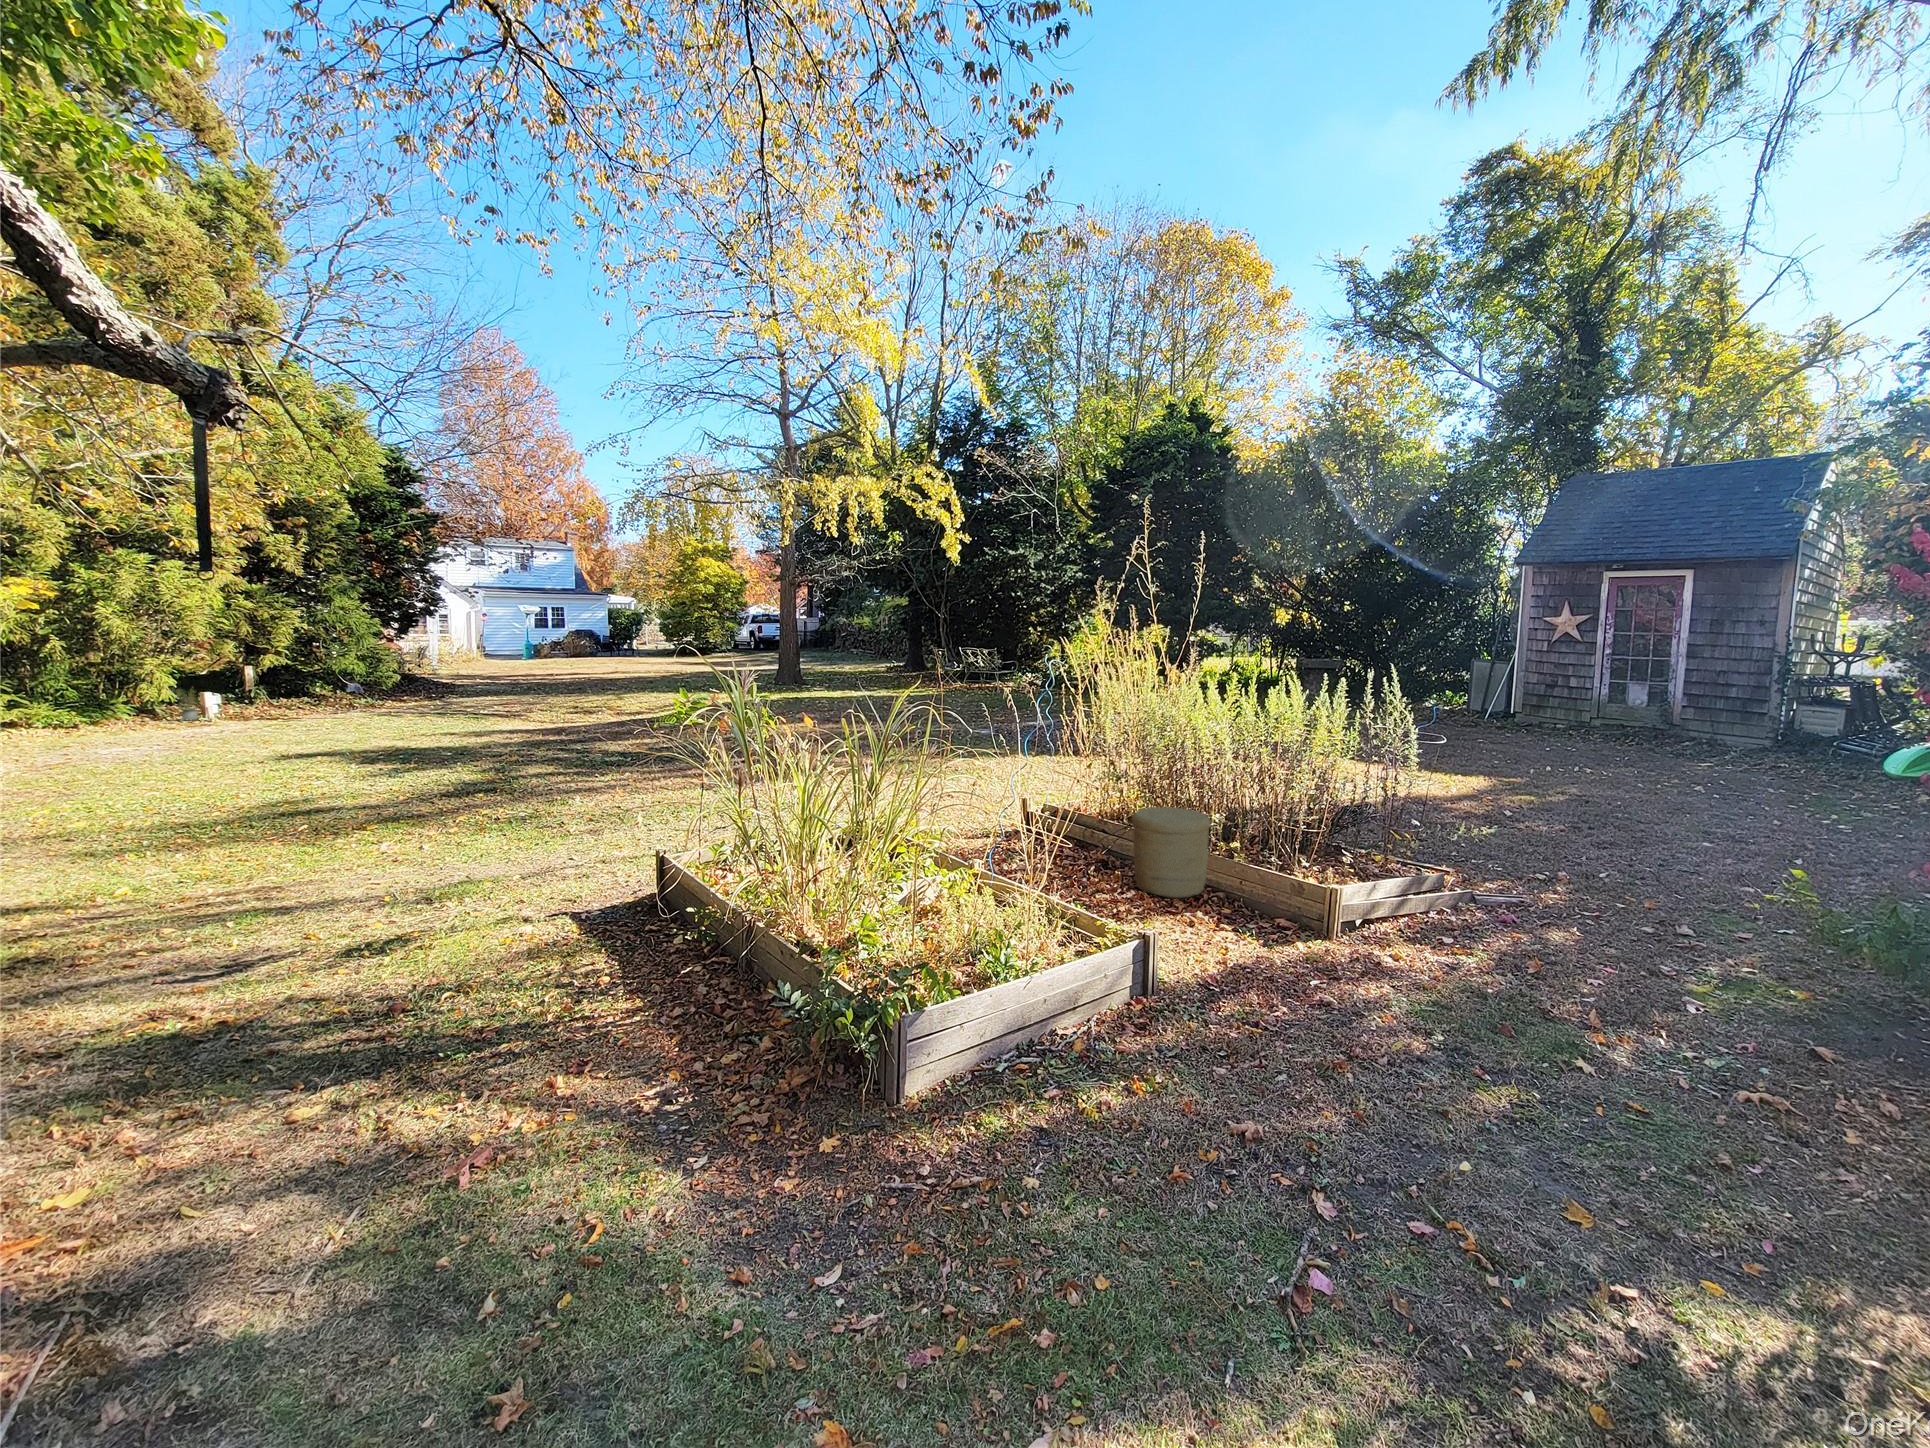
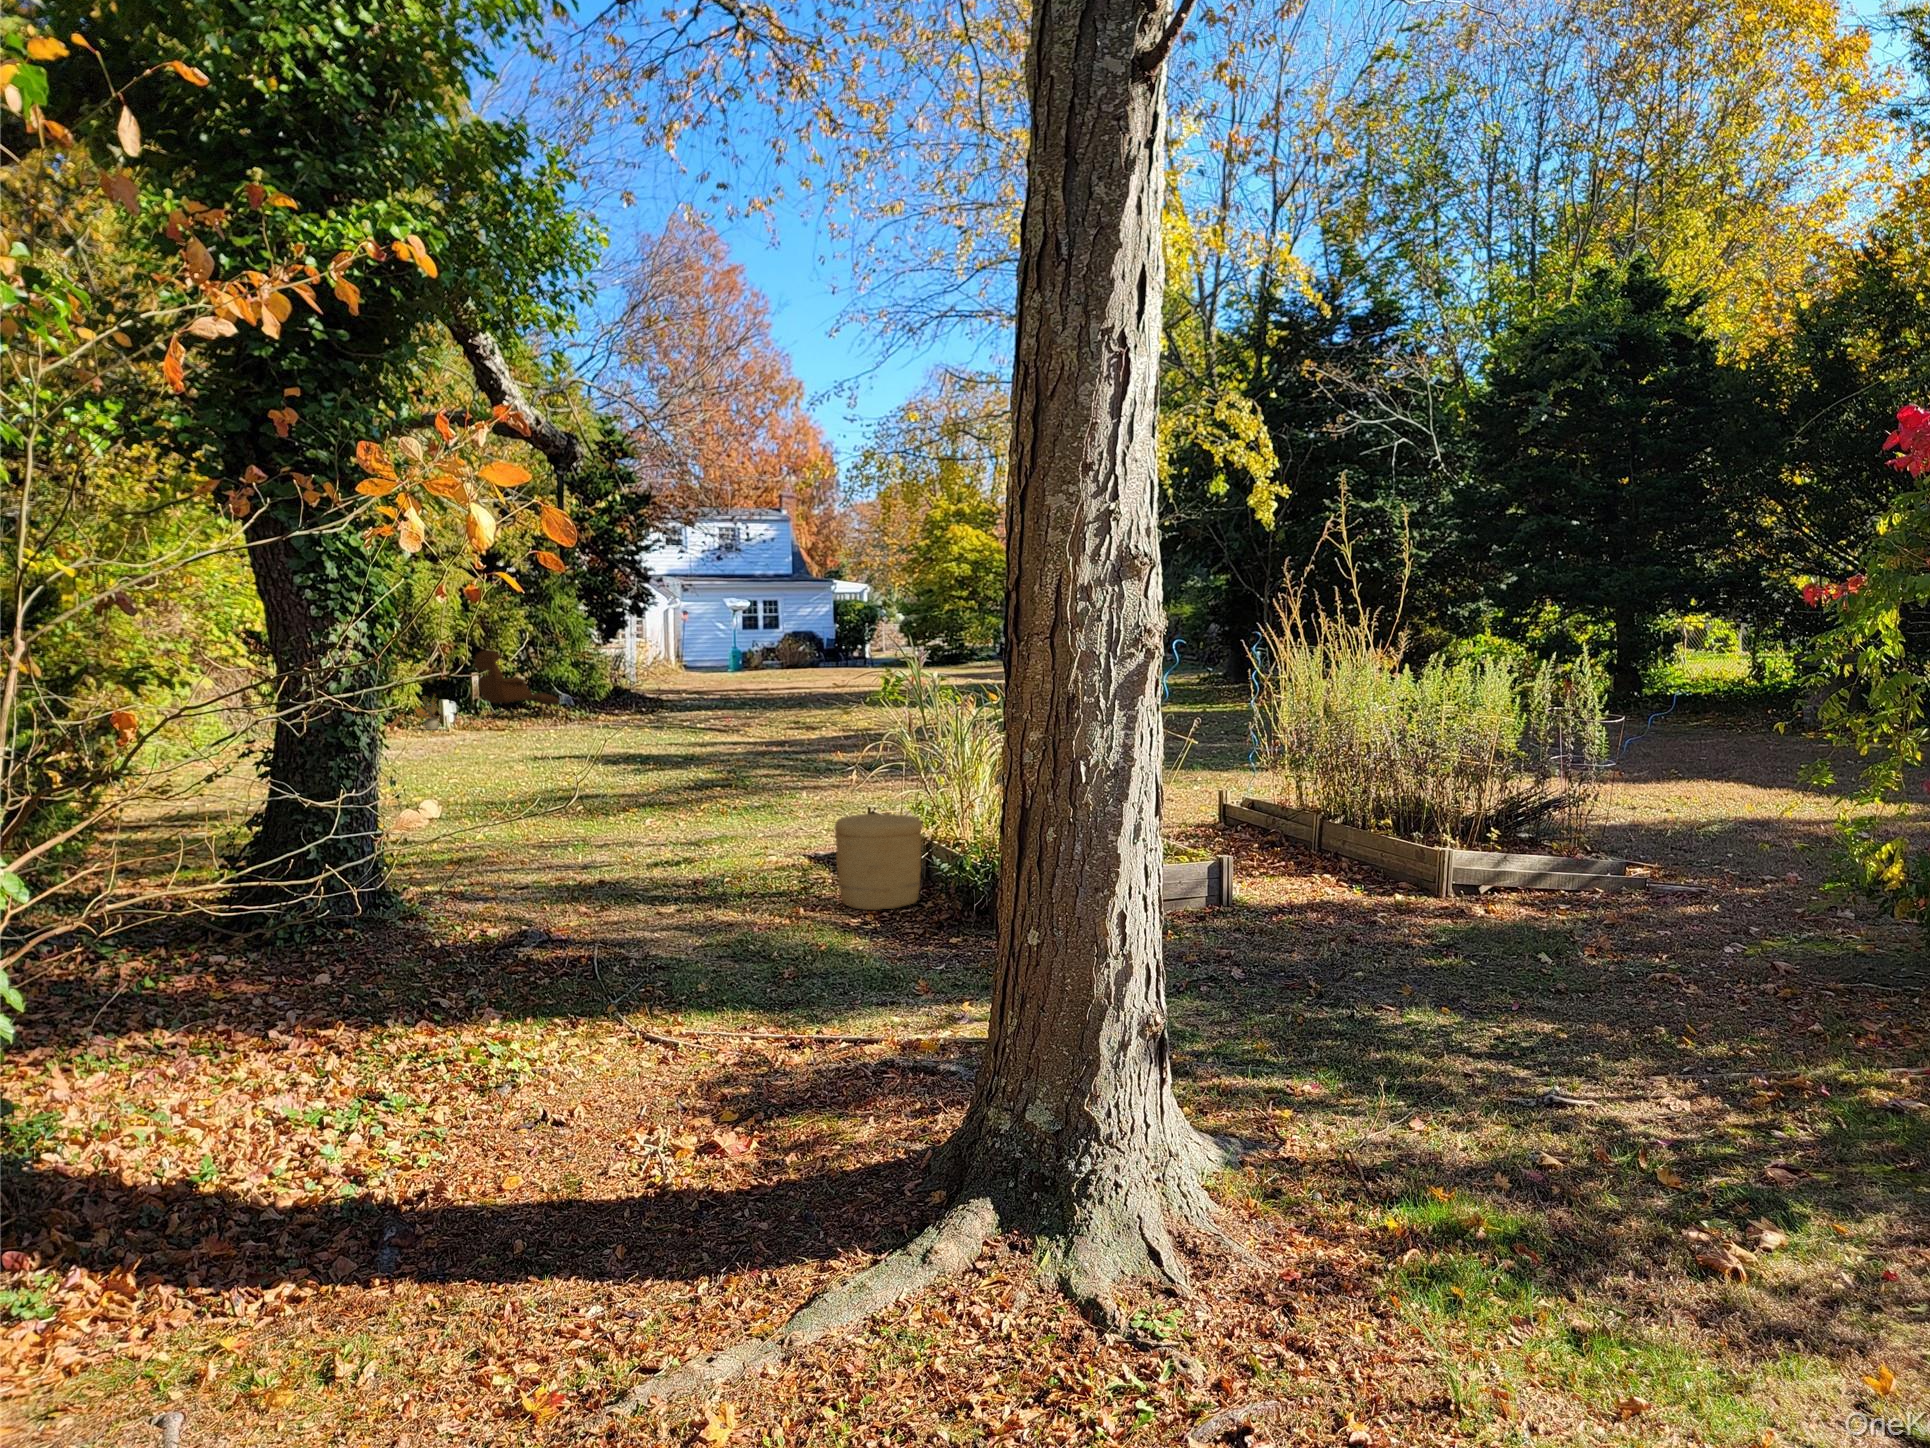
lounge chair: none [247,642,344,707] -> present [475,650,560,718]
woven basket: present [1132,807,1211,898] -> present [835,813,922,910]

